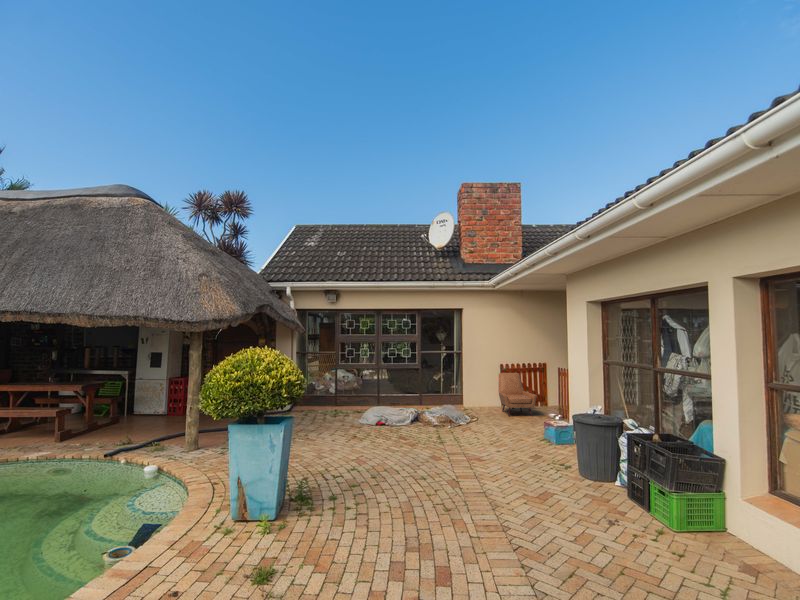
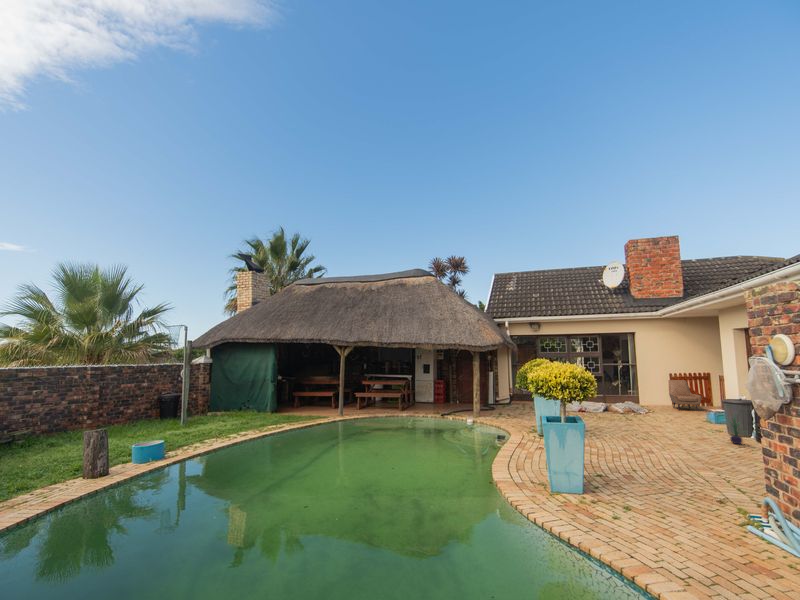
decorative plant: none [582,459,642,518] -> present [730,418,744,444]

